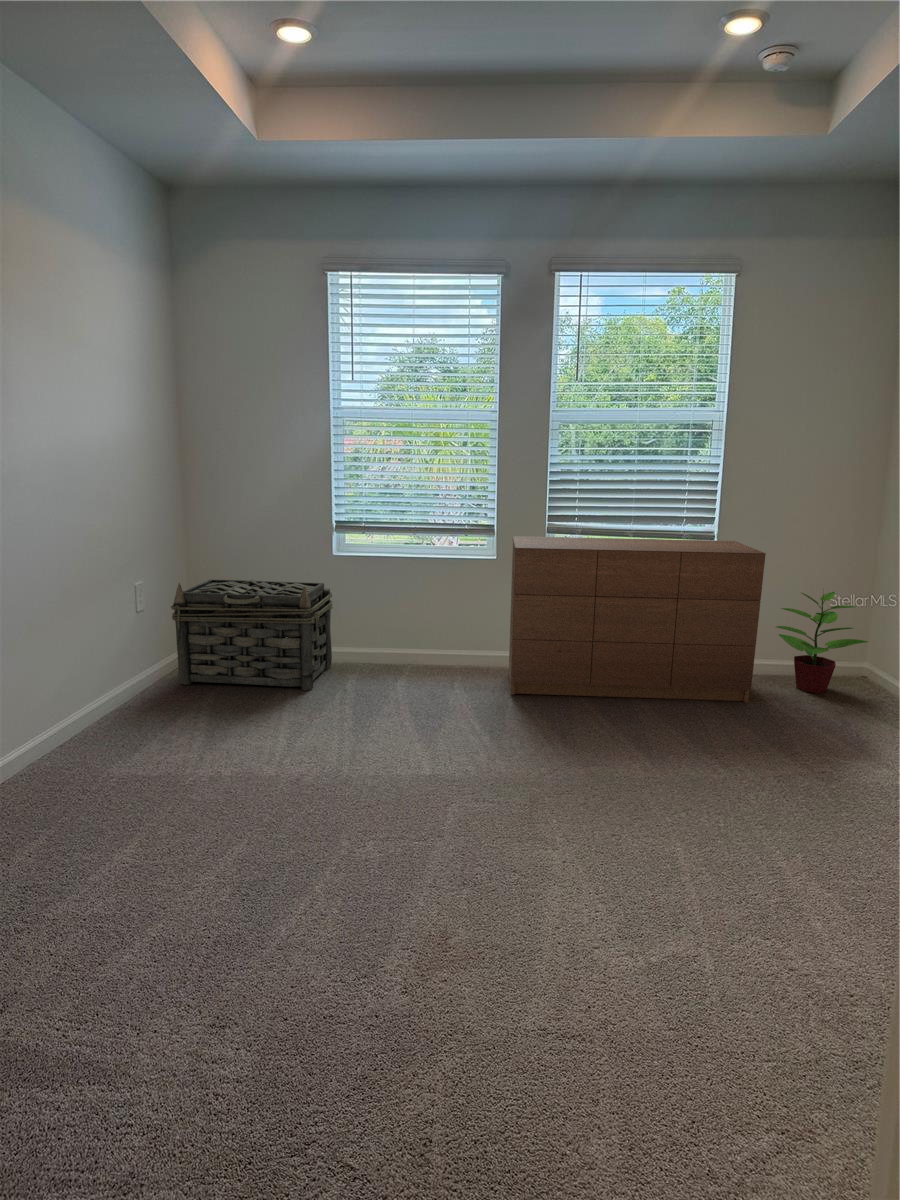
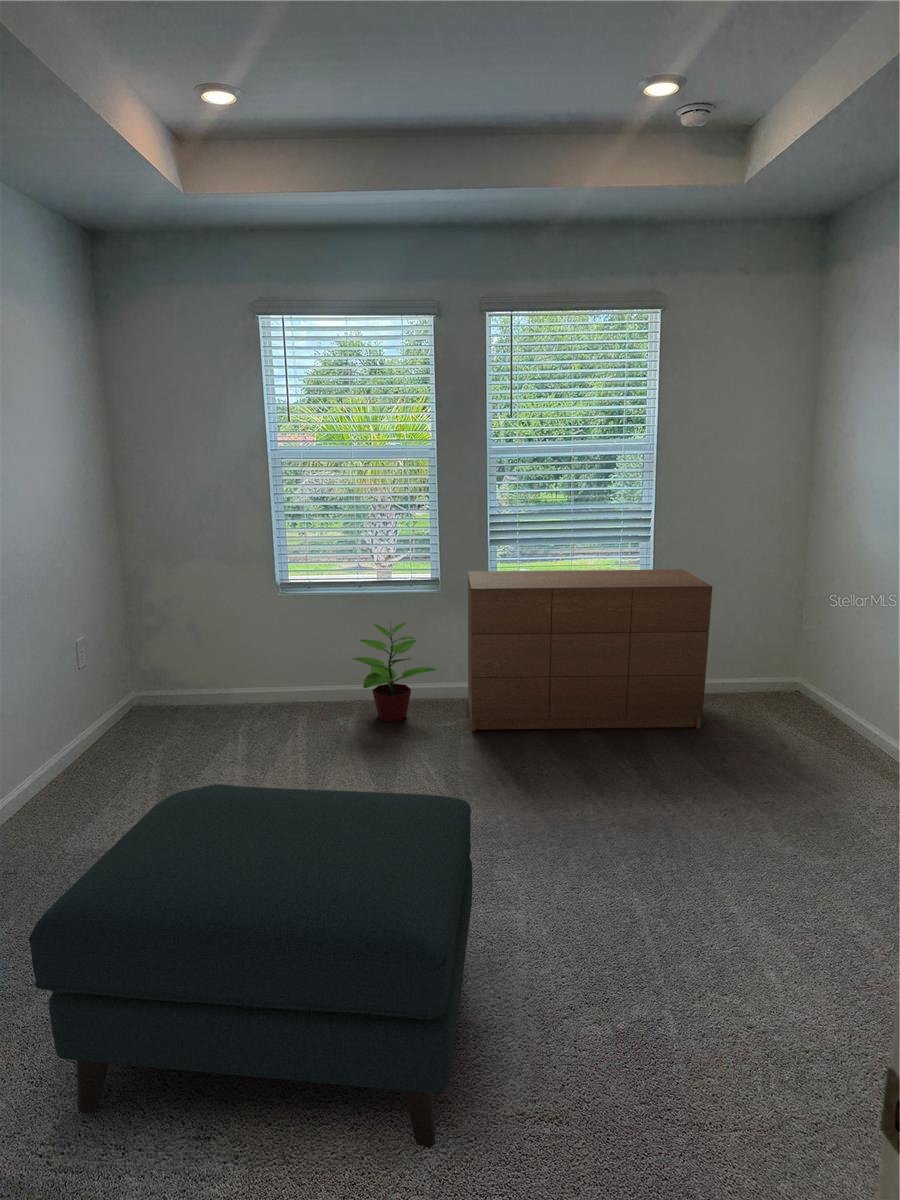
basket: present [171,580,333,690] -> none [123,624,291,737]
potted plant: present [776,592,868,693] -> present [353,622,436,722]
ottoman: none [57,699,503,1051] -> present [29,784,472,1147]

